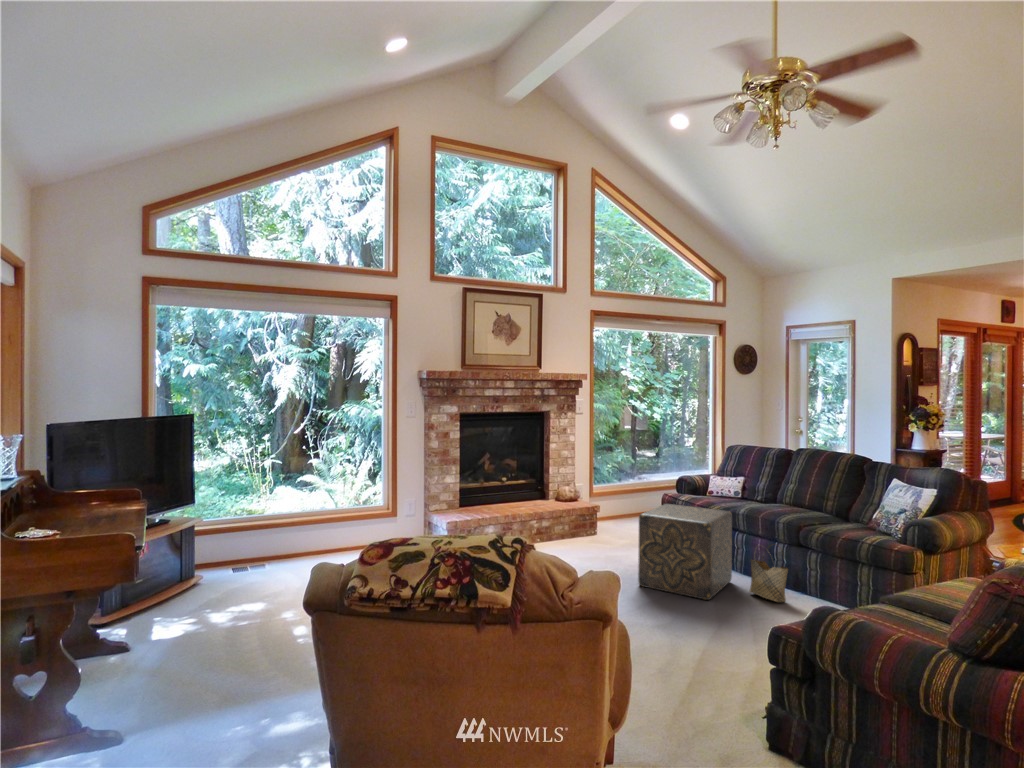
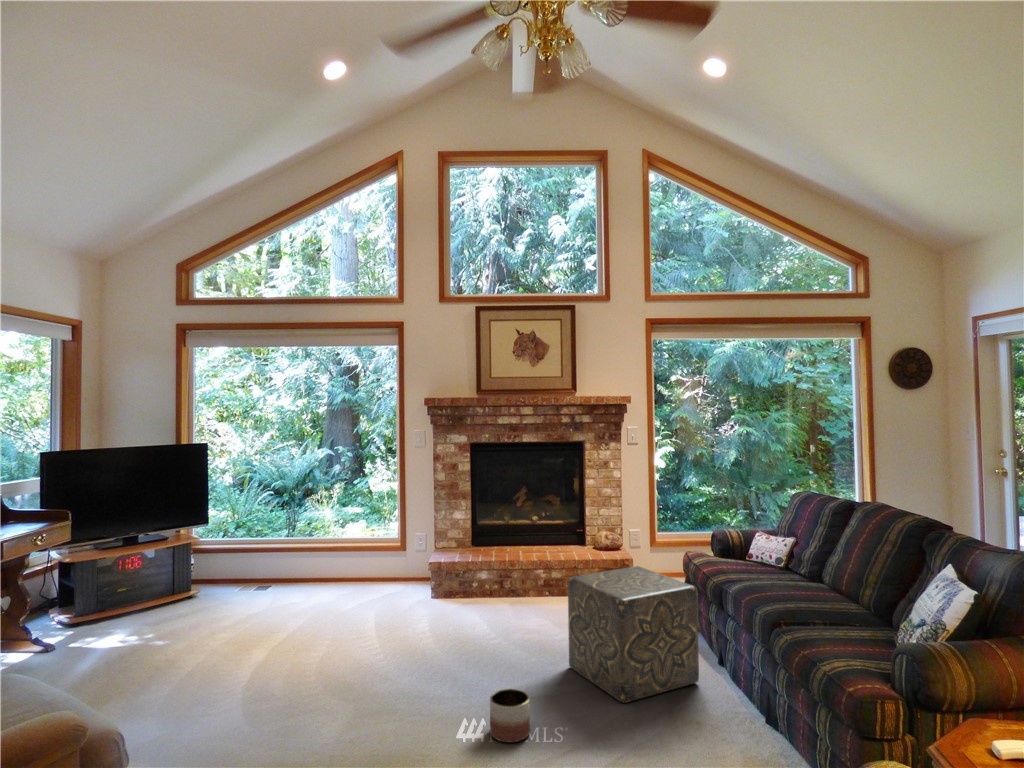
woven basket: present [749,560,788,602] -> none [696,639,734,727]
planter: none [656,597,689,636] -> present [490,689,530,742]

